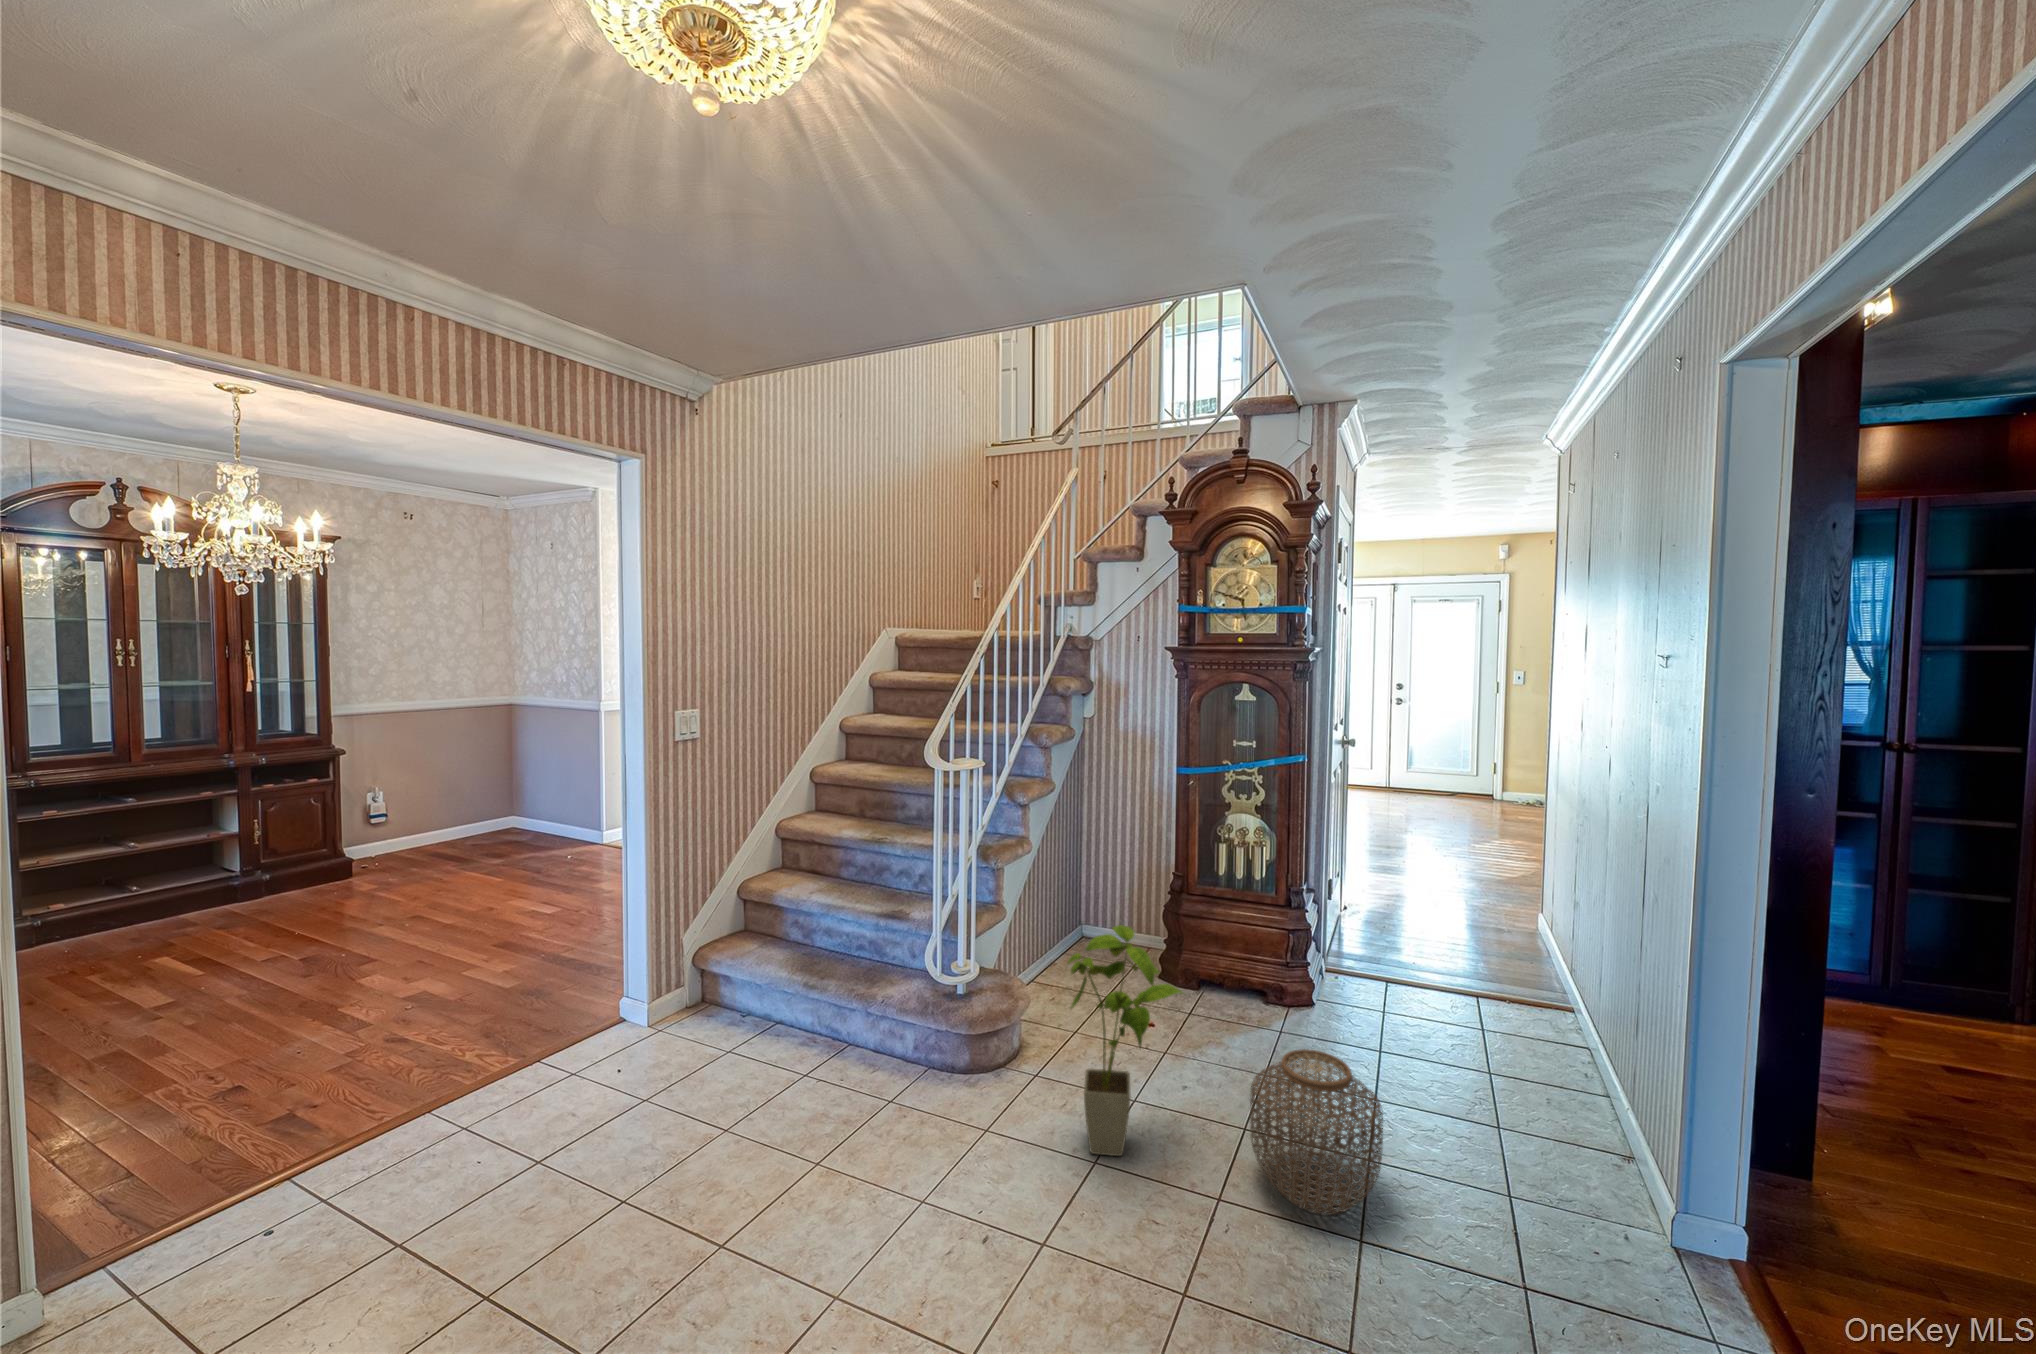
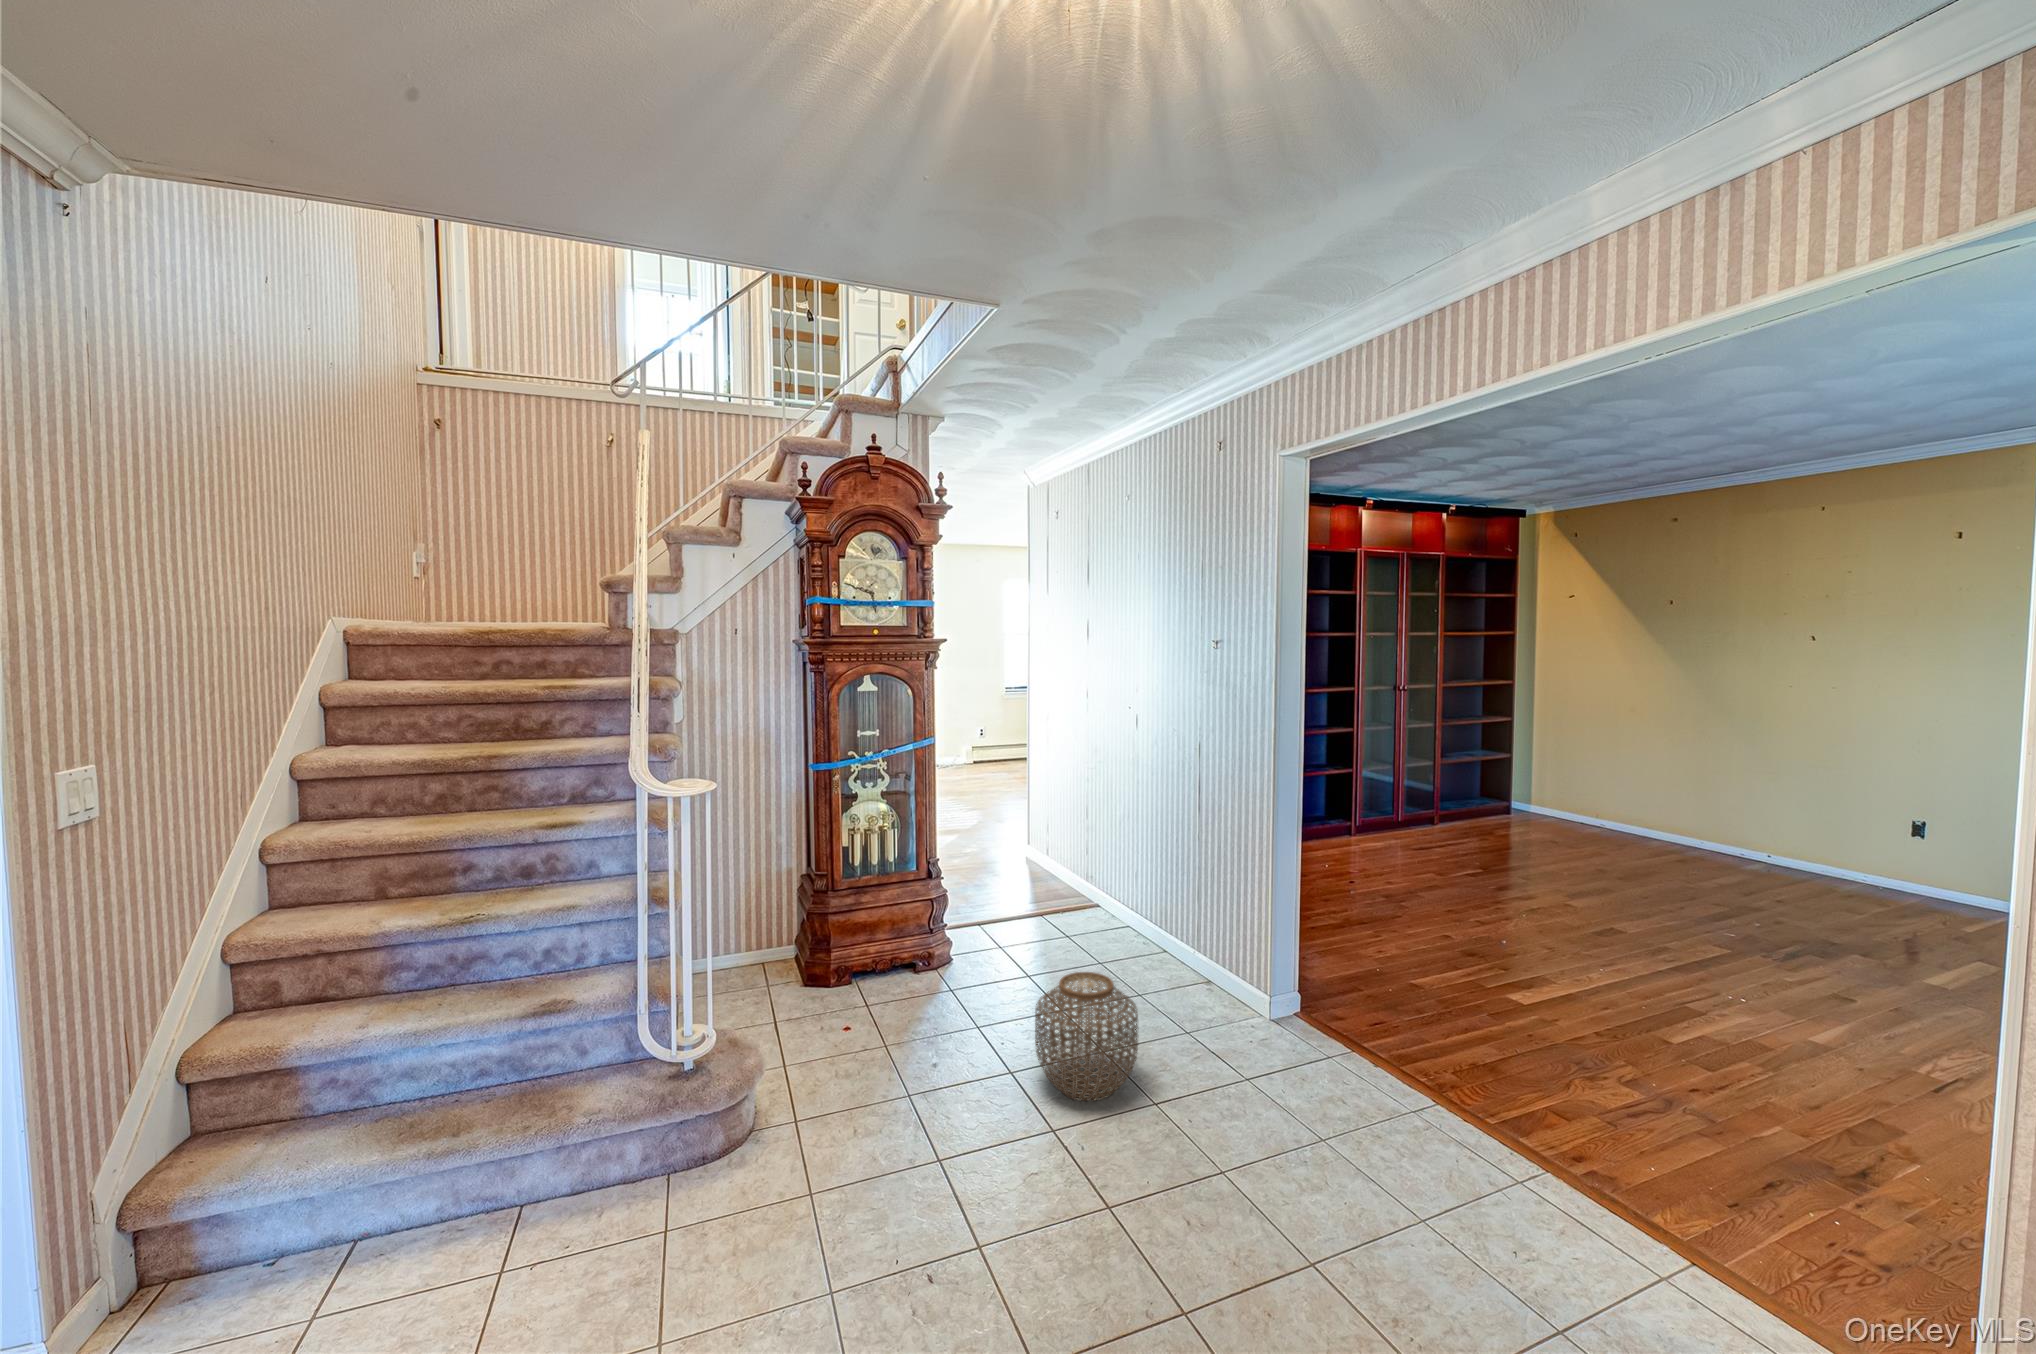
house plant: present [1068,925,1183,1156] -> none [873,914,995,1151]

